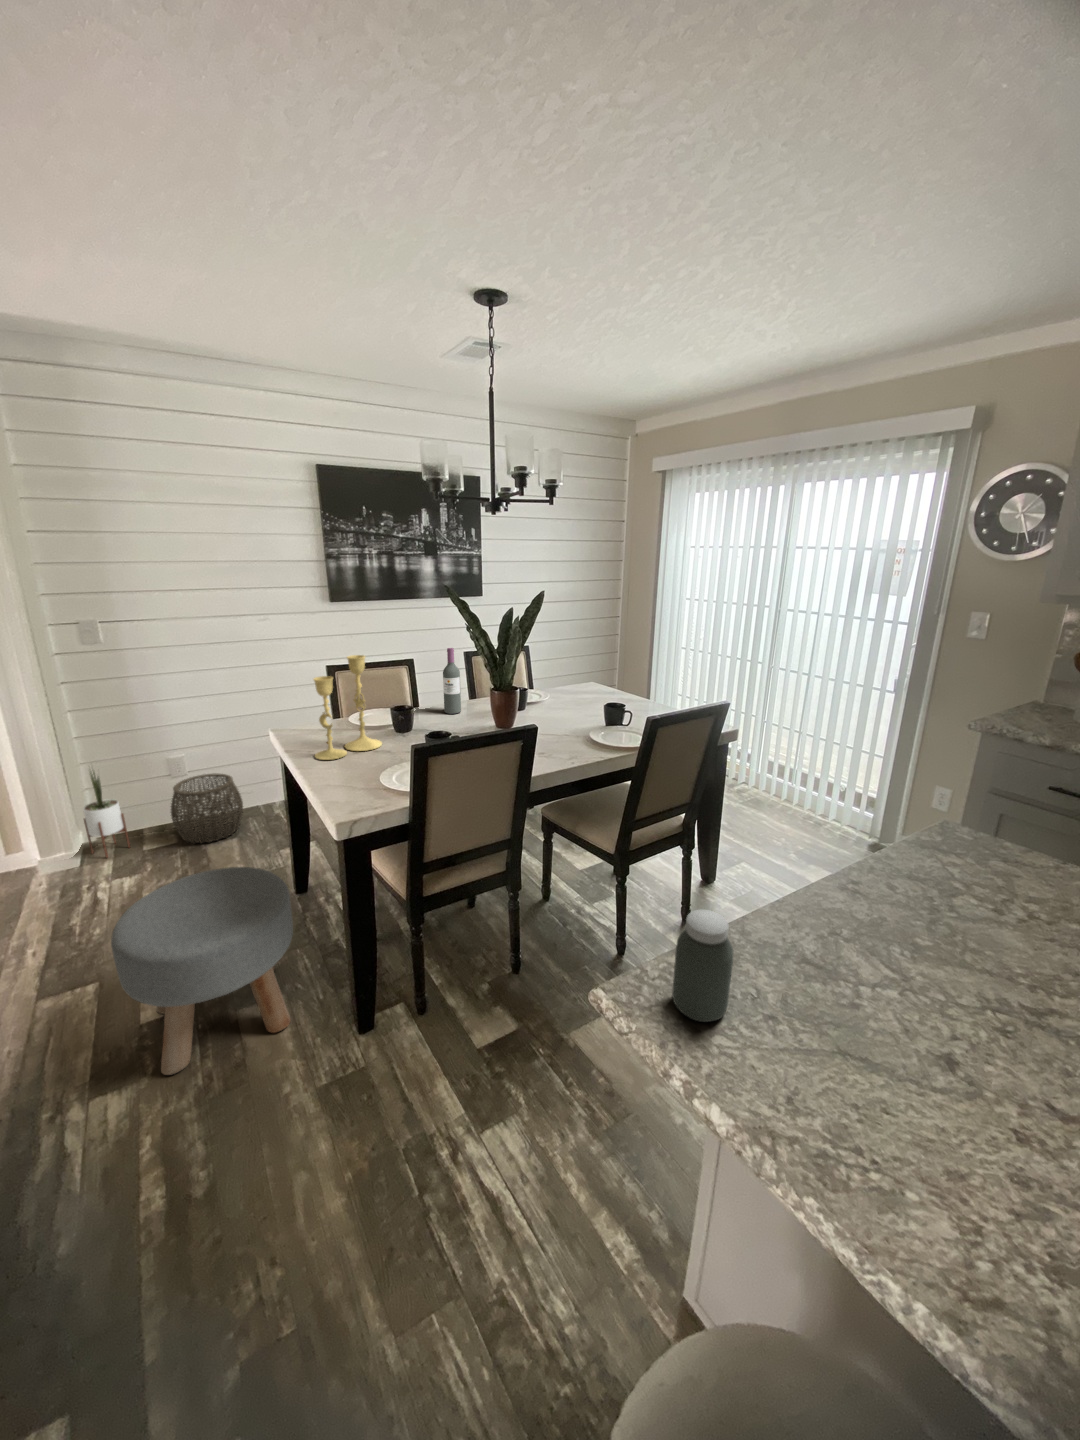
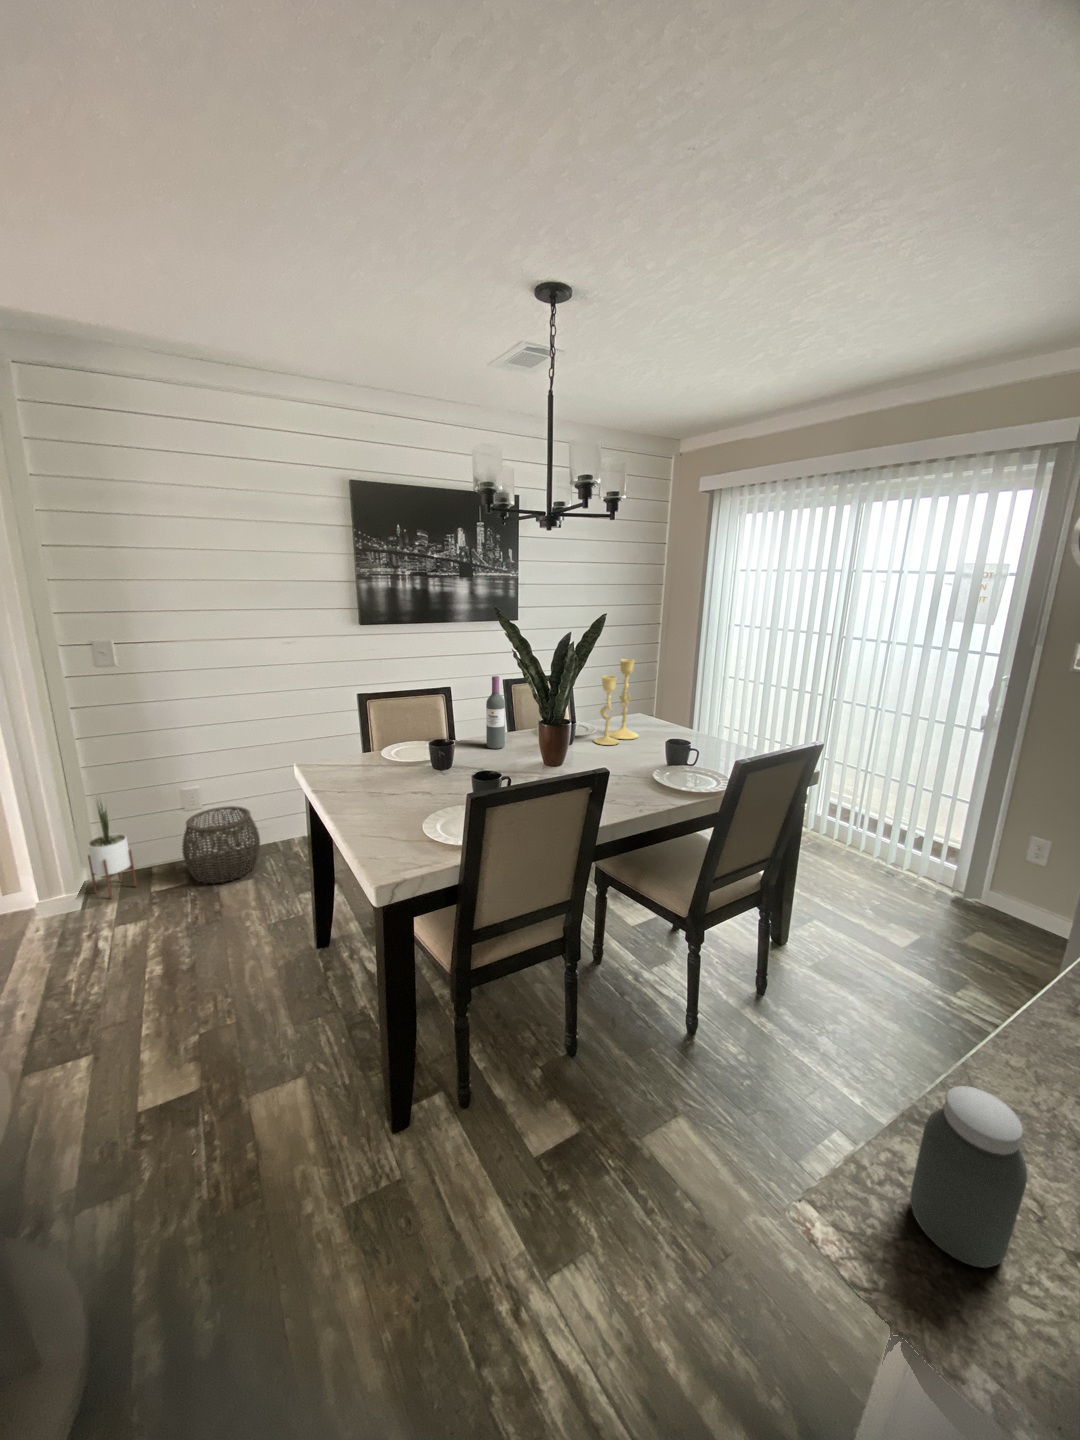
candlestick: present [314,655,382,760] -> present [594,659,638,745]
ottoman: present [111,867,293,1075] -> none [108,925,316,1186]

